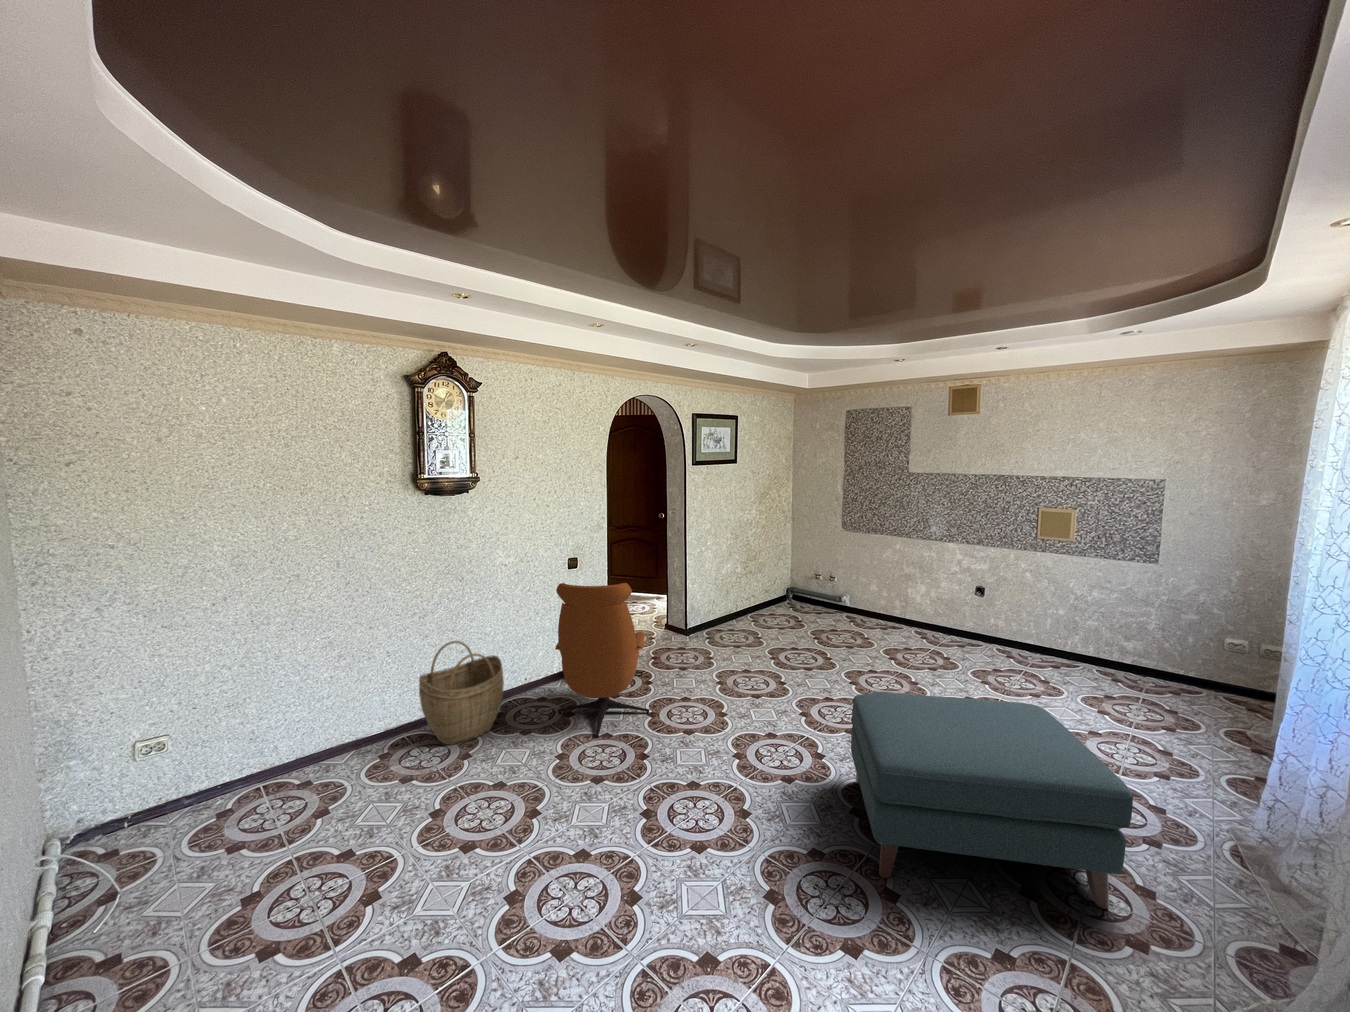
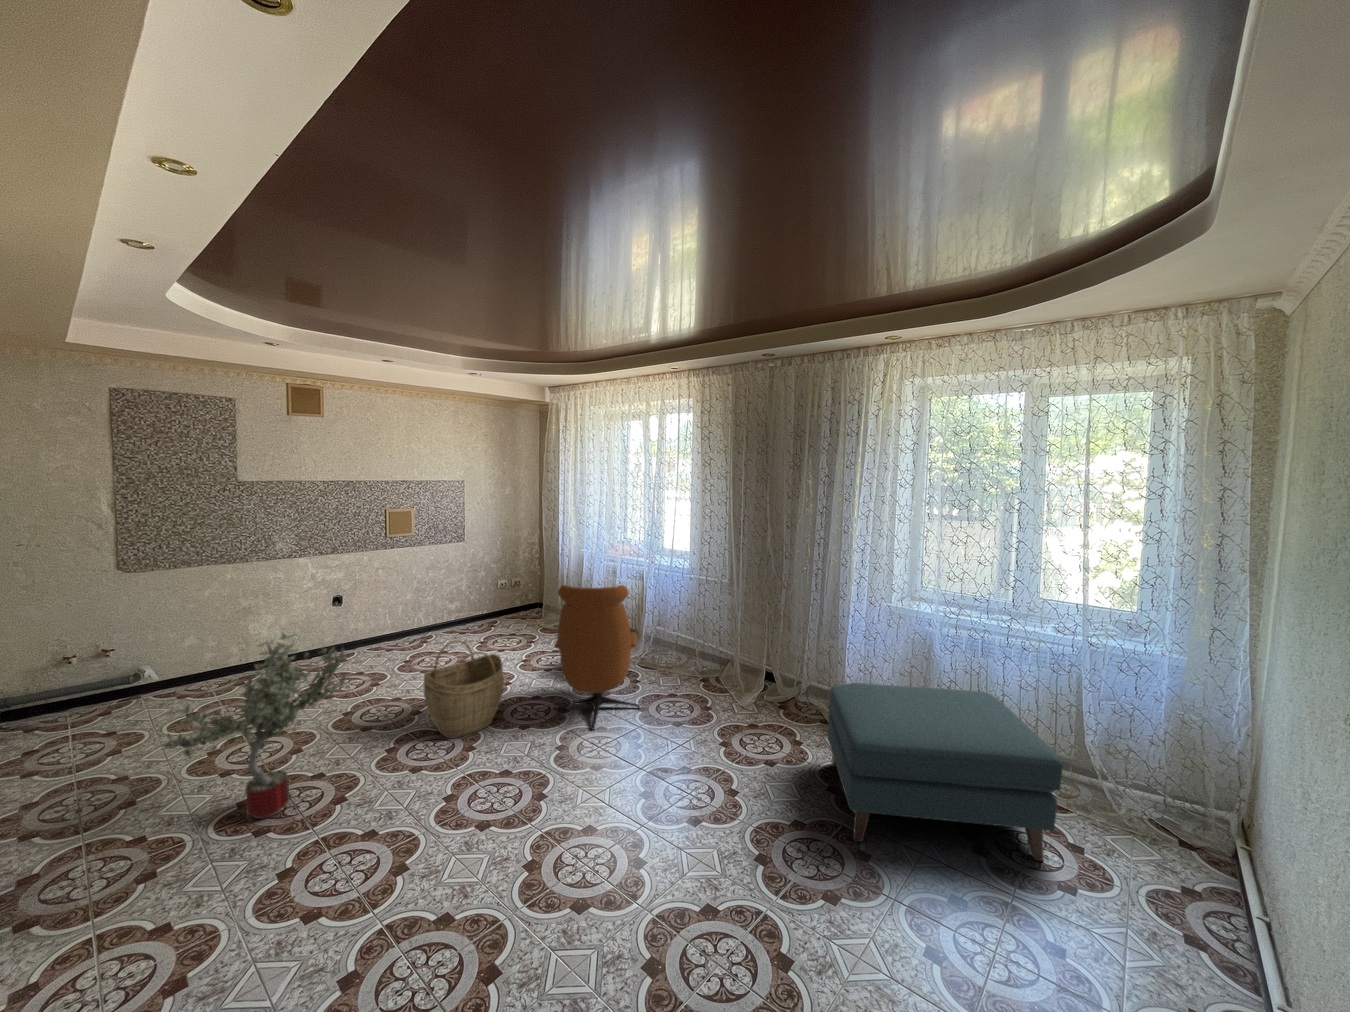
potted tree: none [124,635,330,833] -> present [163,633,346,819]

